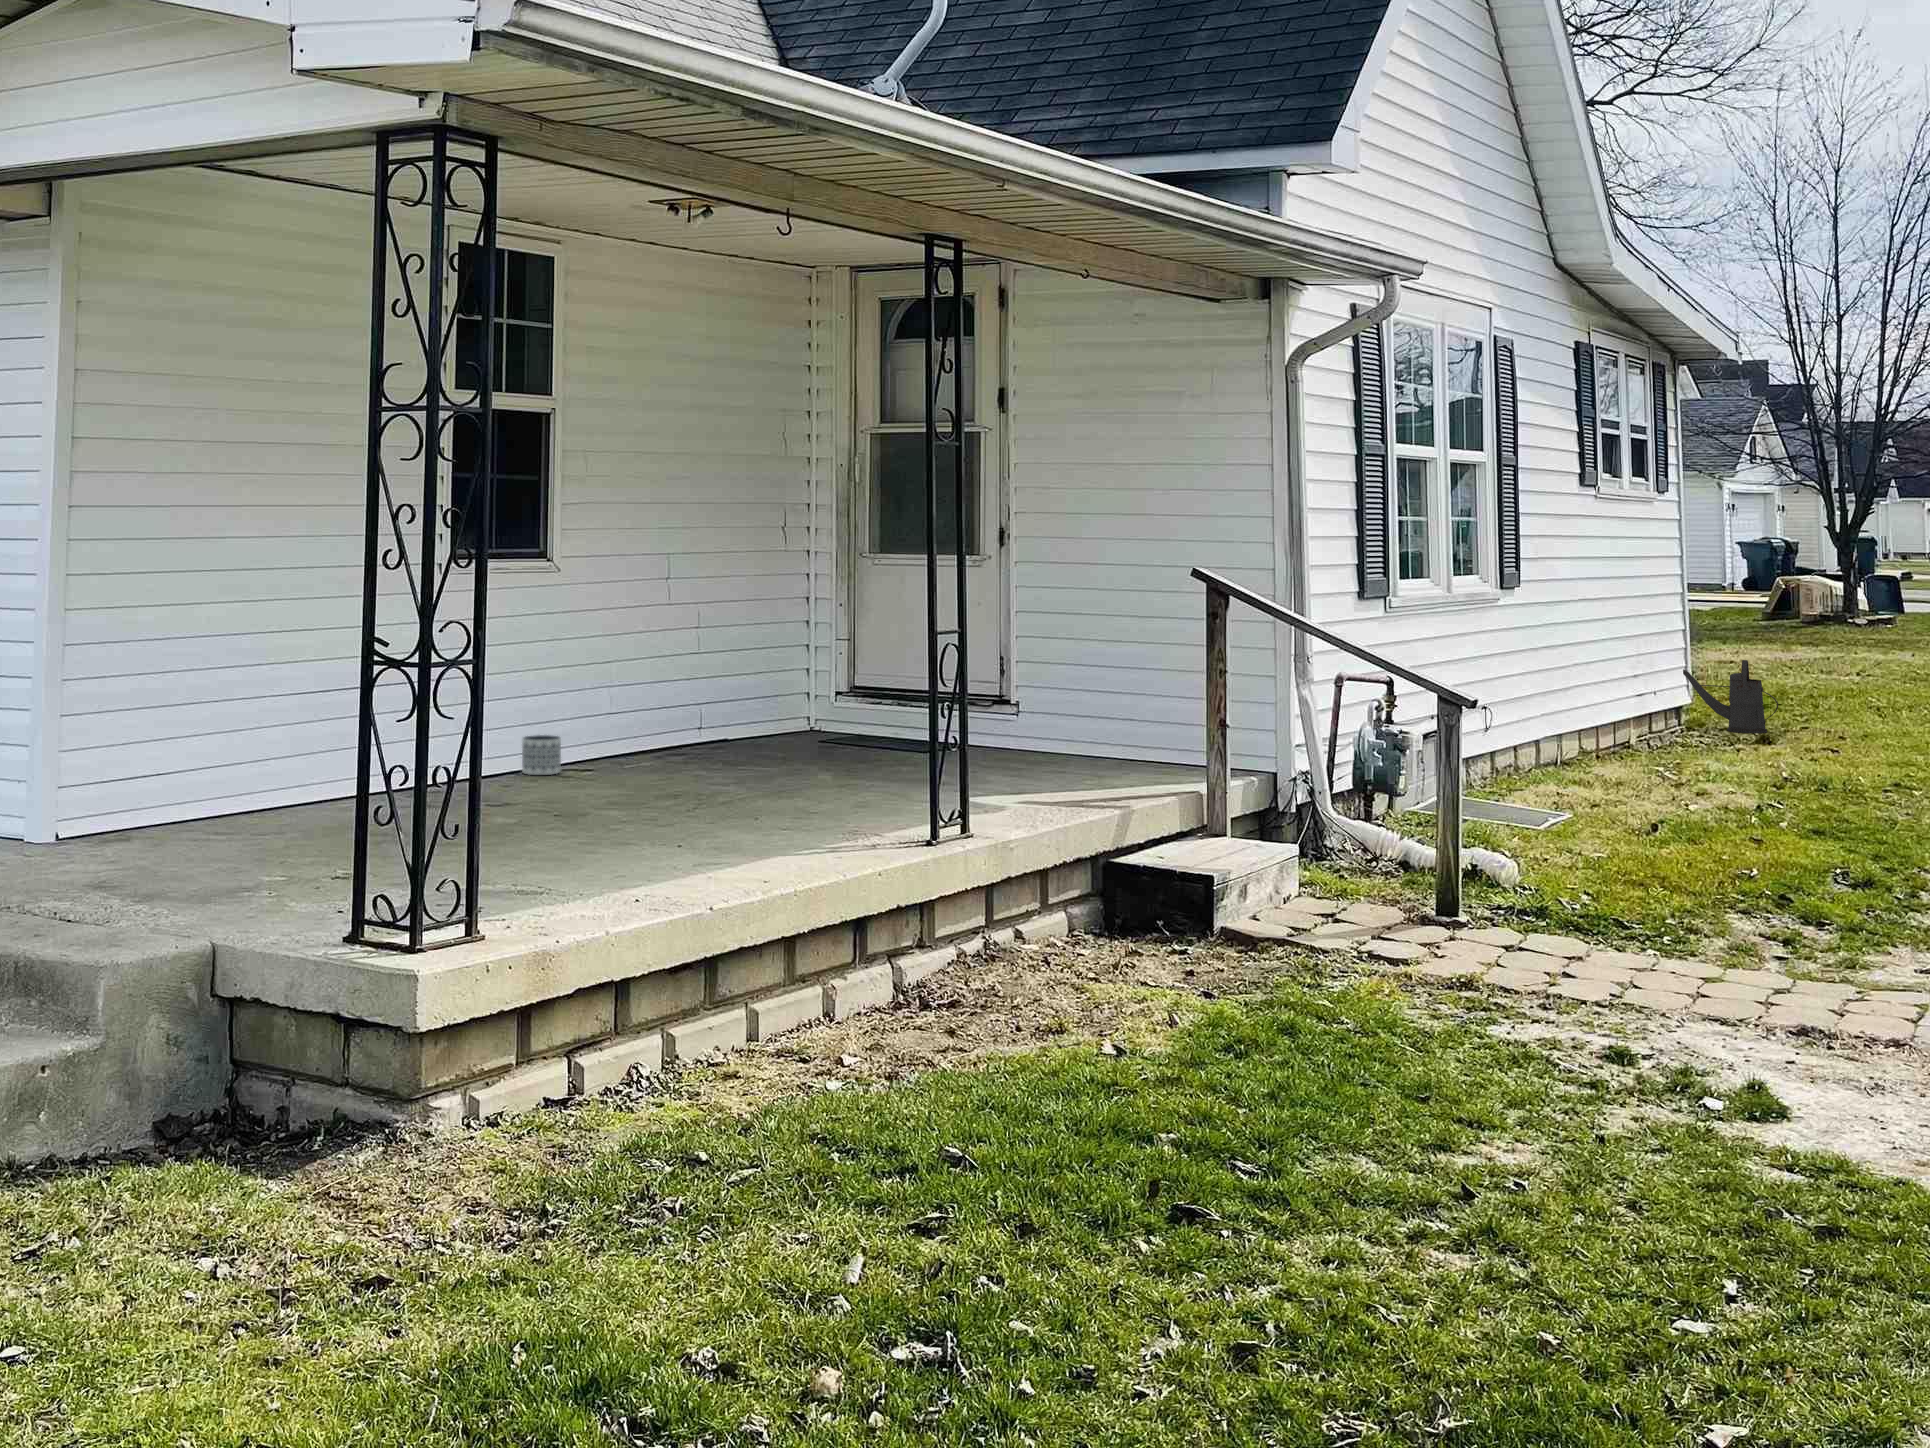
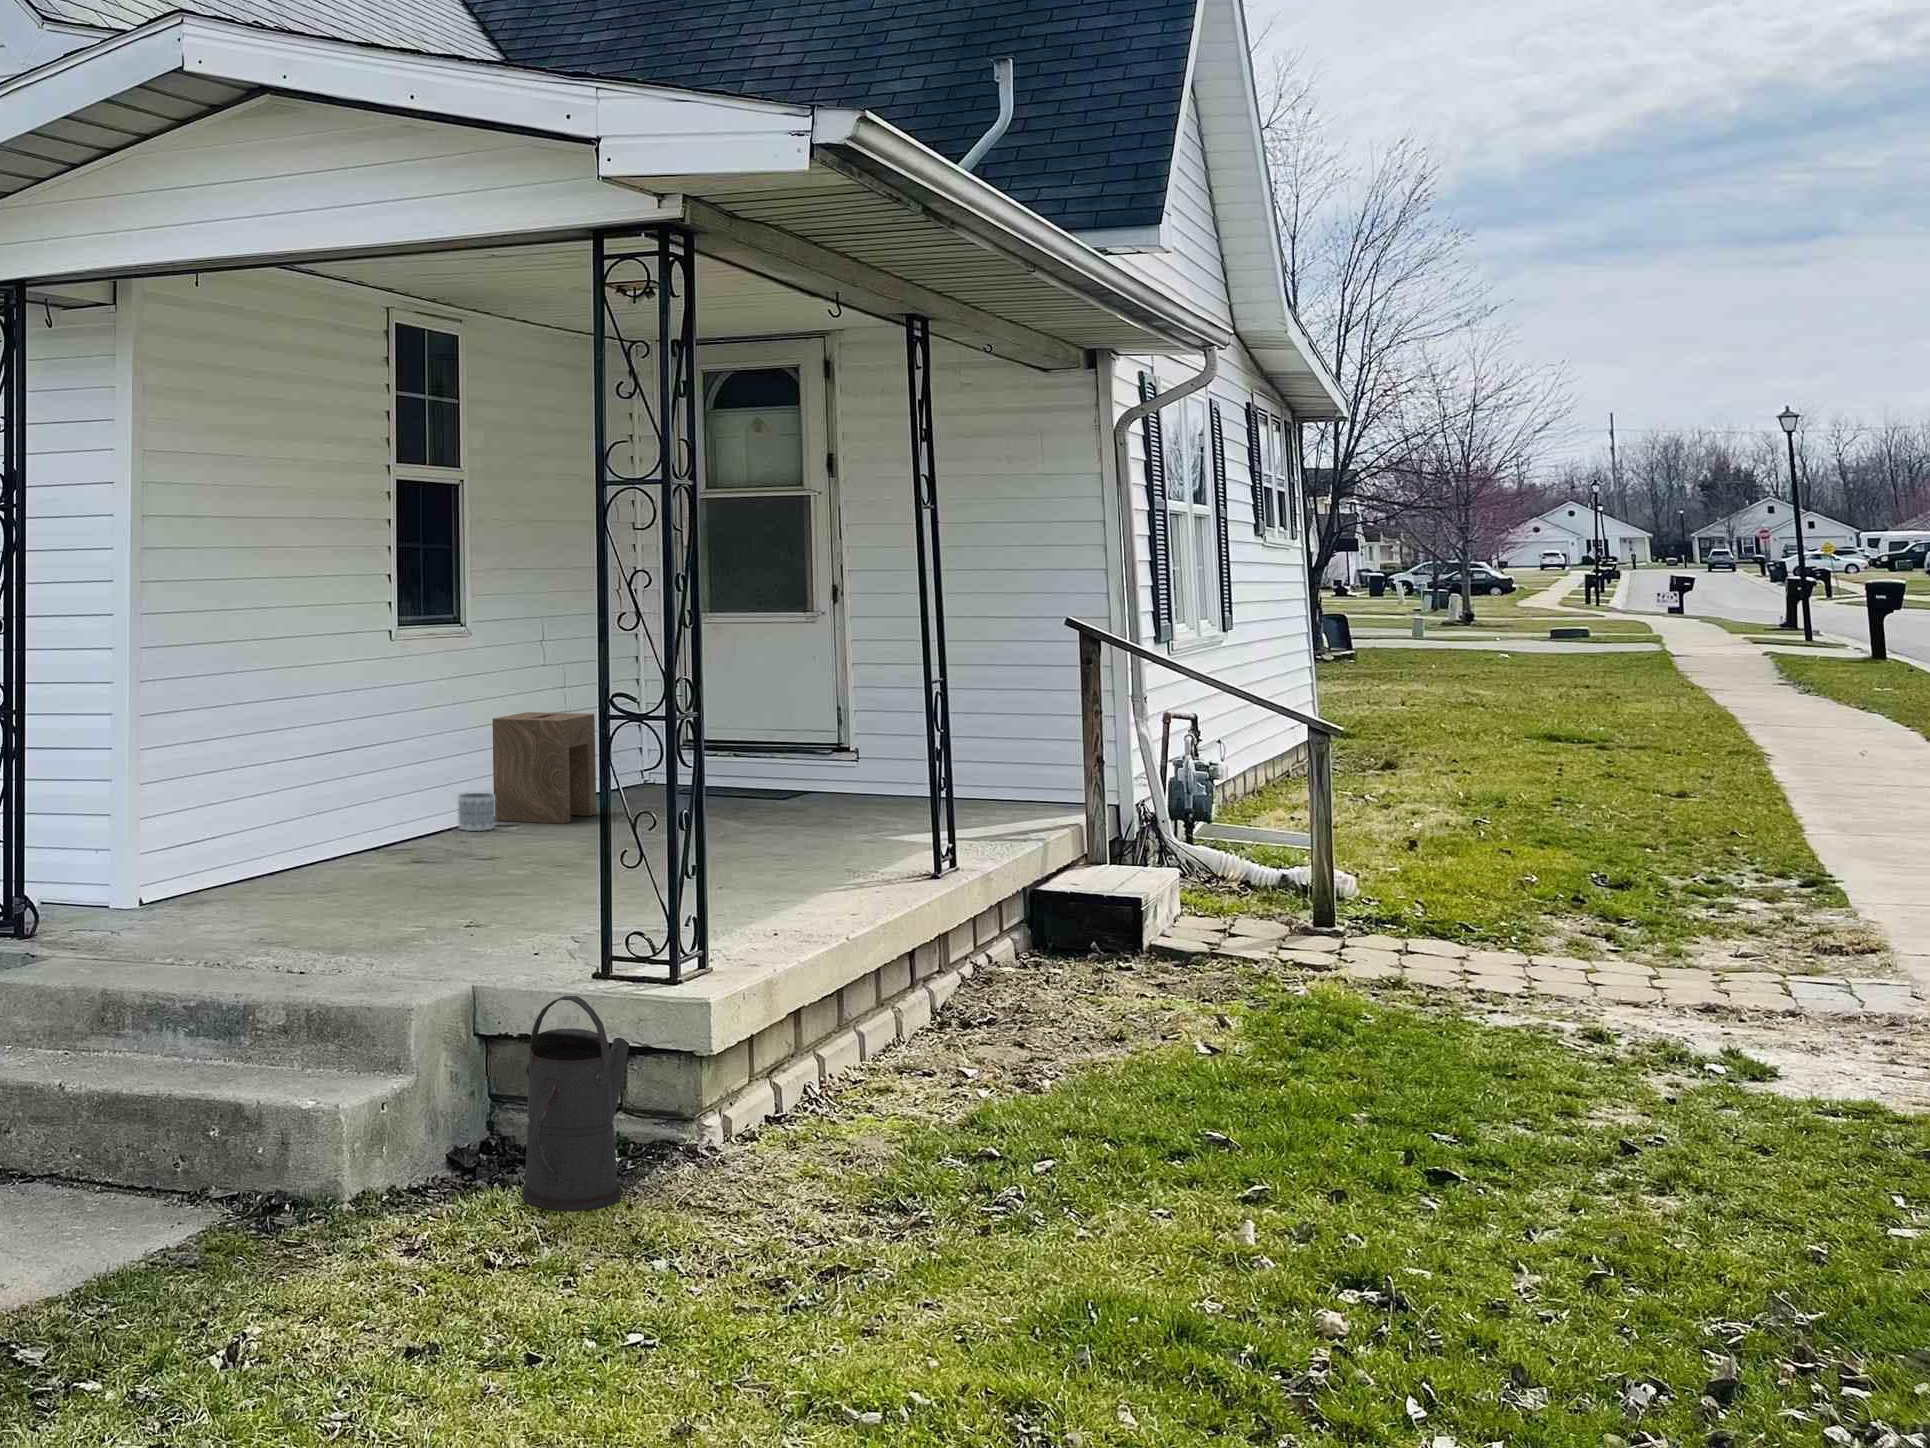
stool: none [575,653,691,771] -> present [493,712,596,824]
watering can: present [1683,660,1778,733] -> present [522,996,629,1211]

